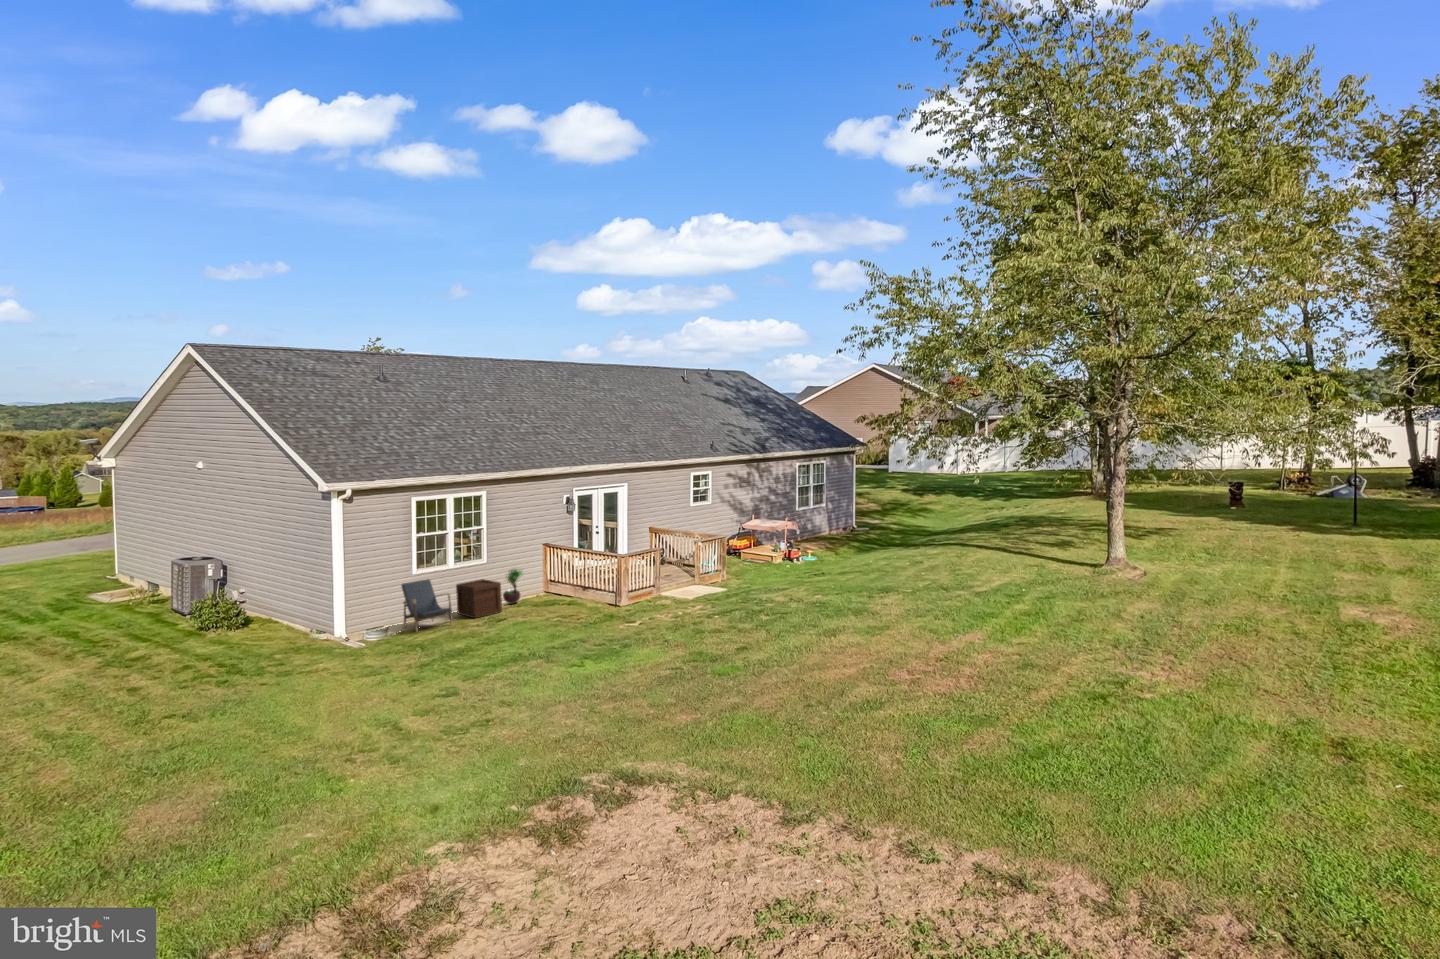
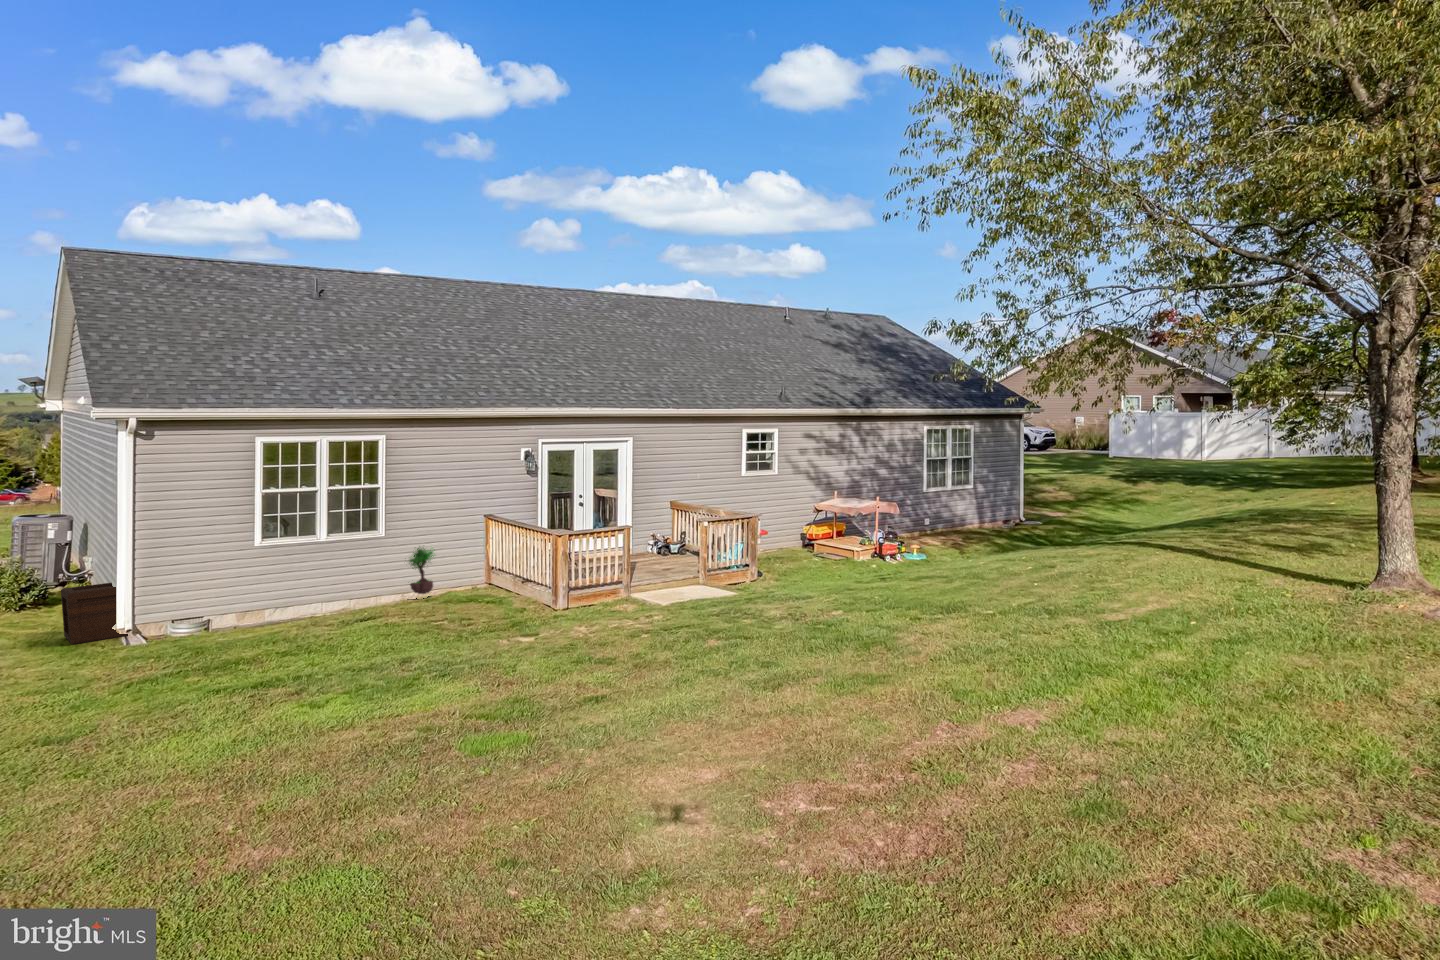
lounge chair: present [401,579,453,632] -> none [225,555,294,631]
wooden crate: present [456,579,502,618] -> present [61,583,128,644]

